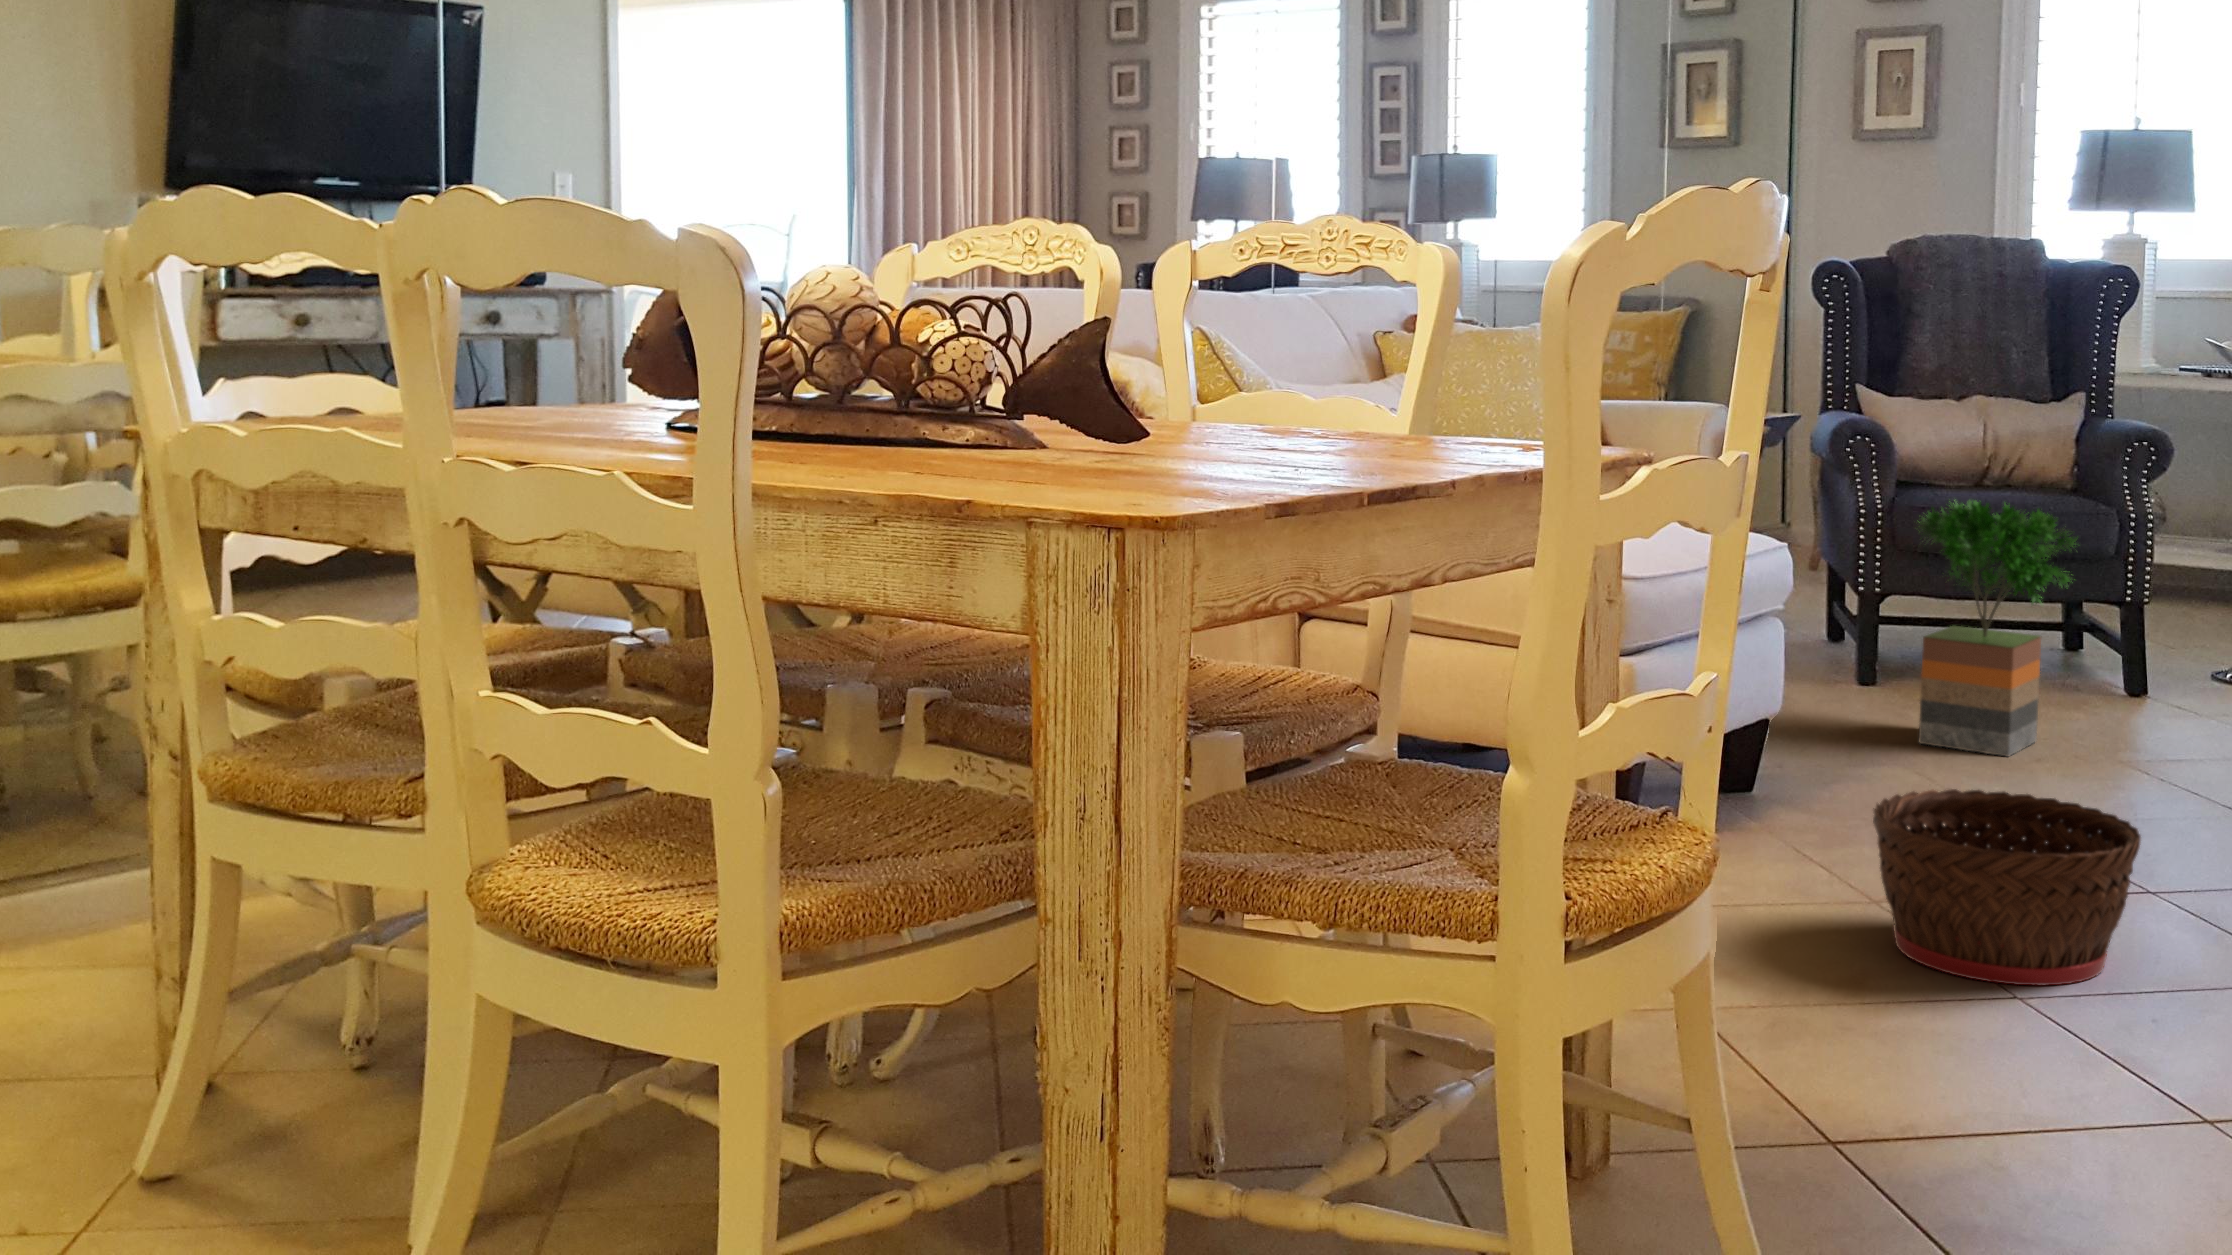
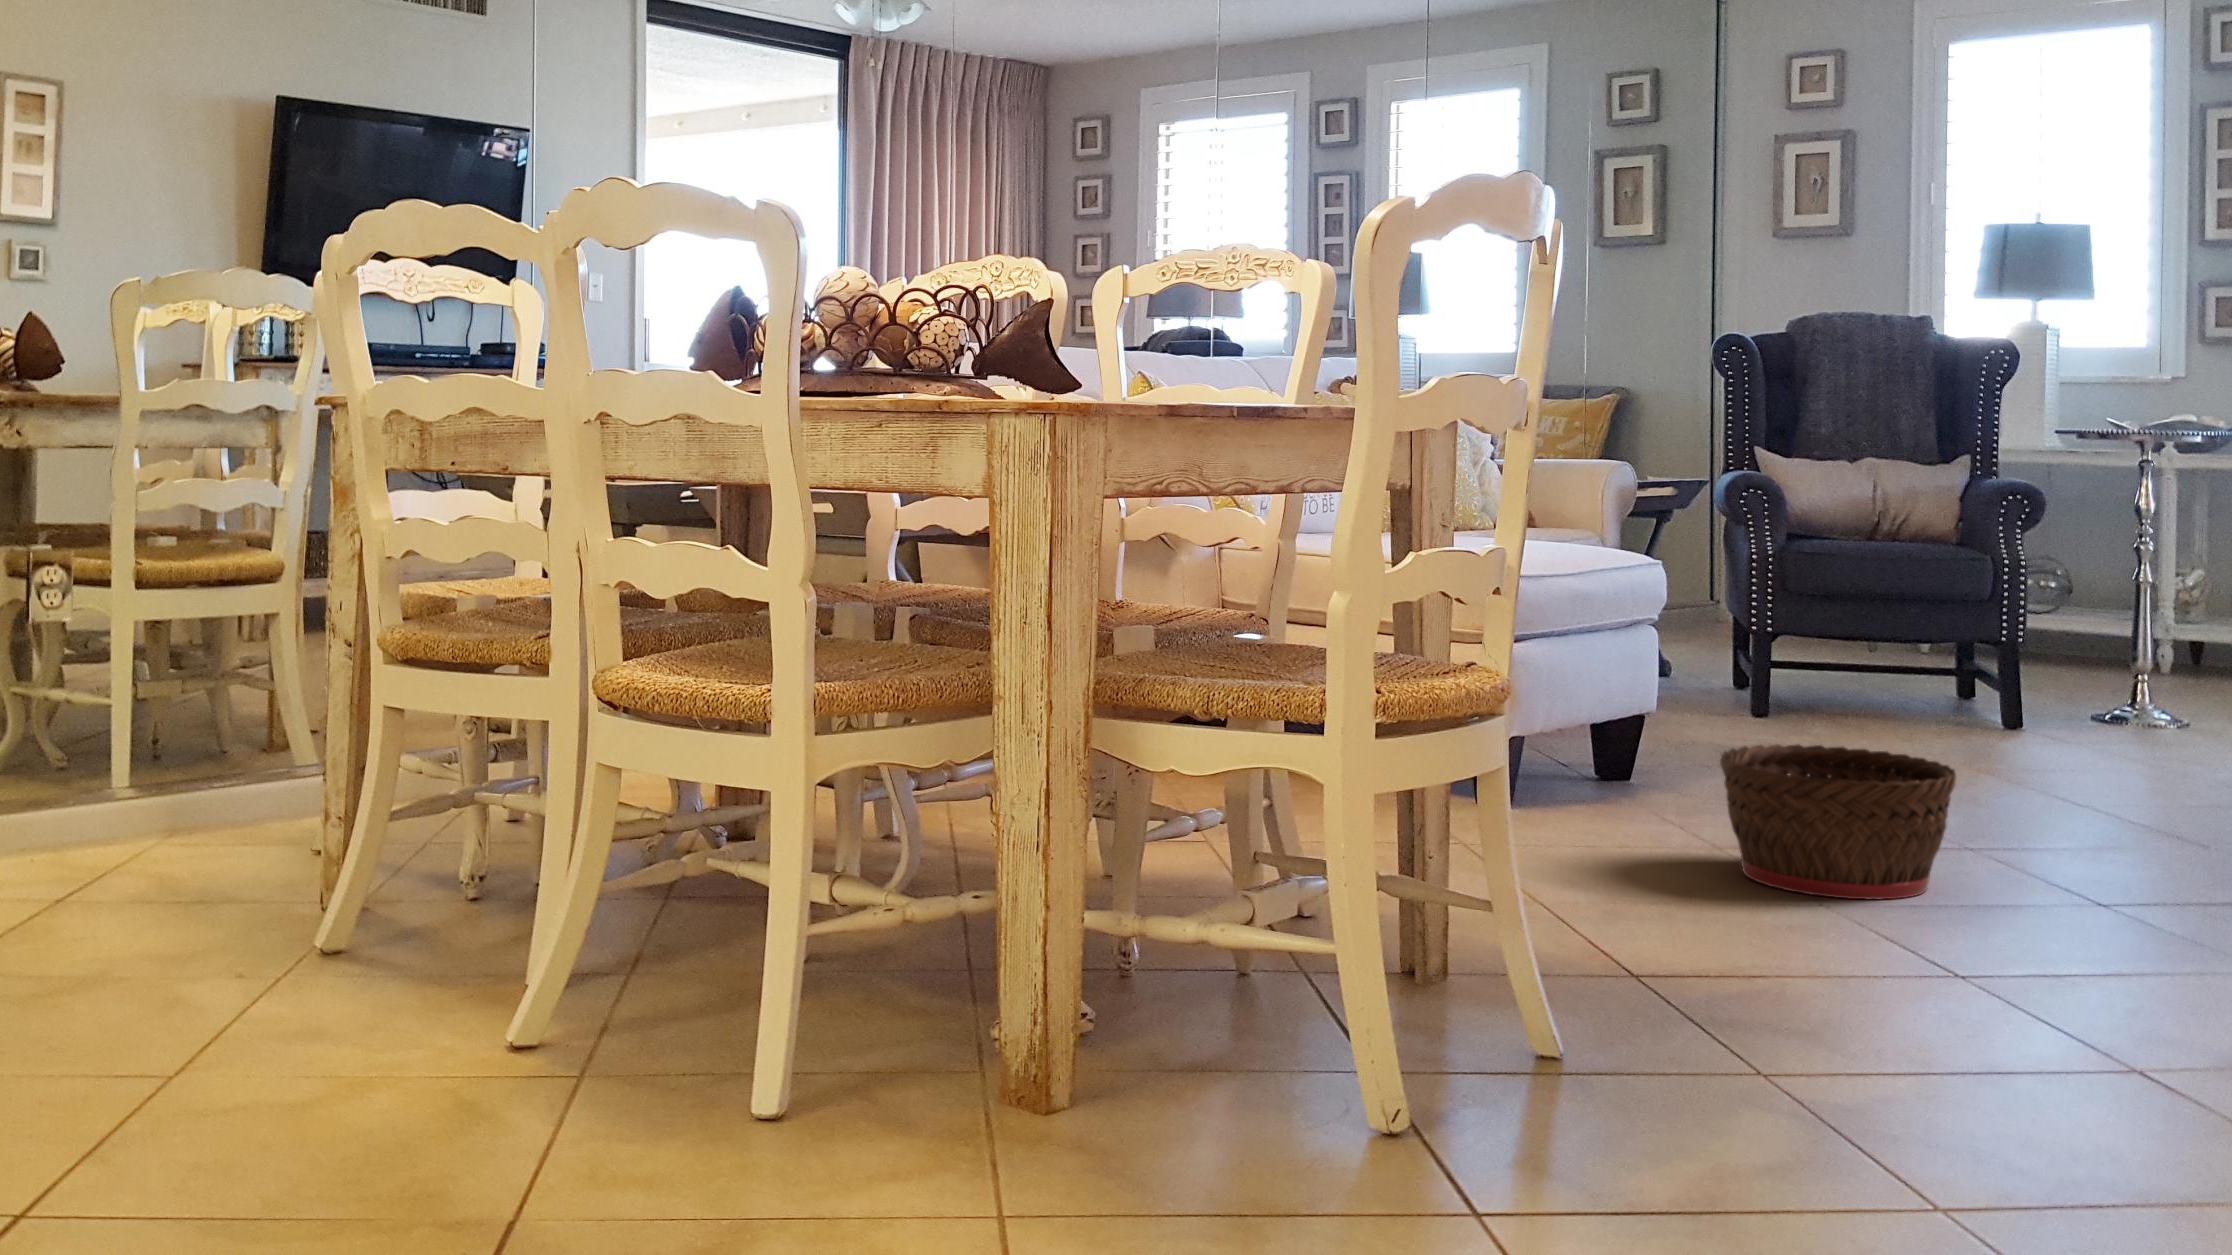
potted tree: present [1918,500,2076,757] -> none [1794,530,1951,762]

